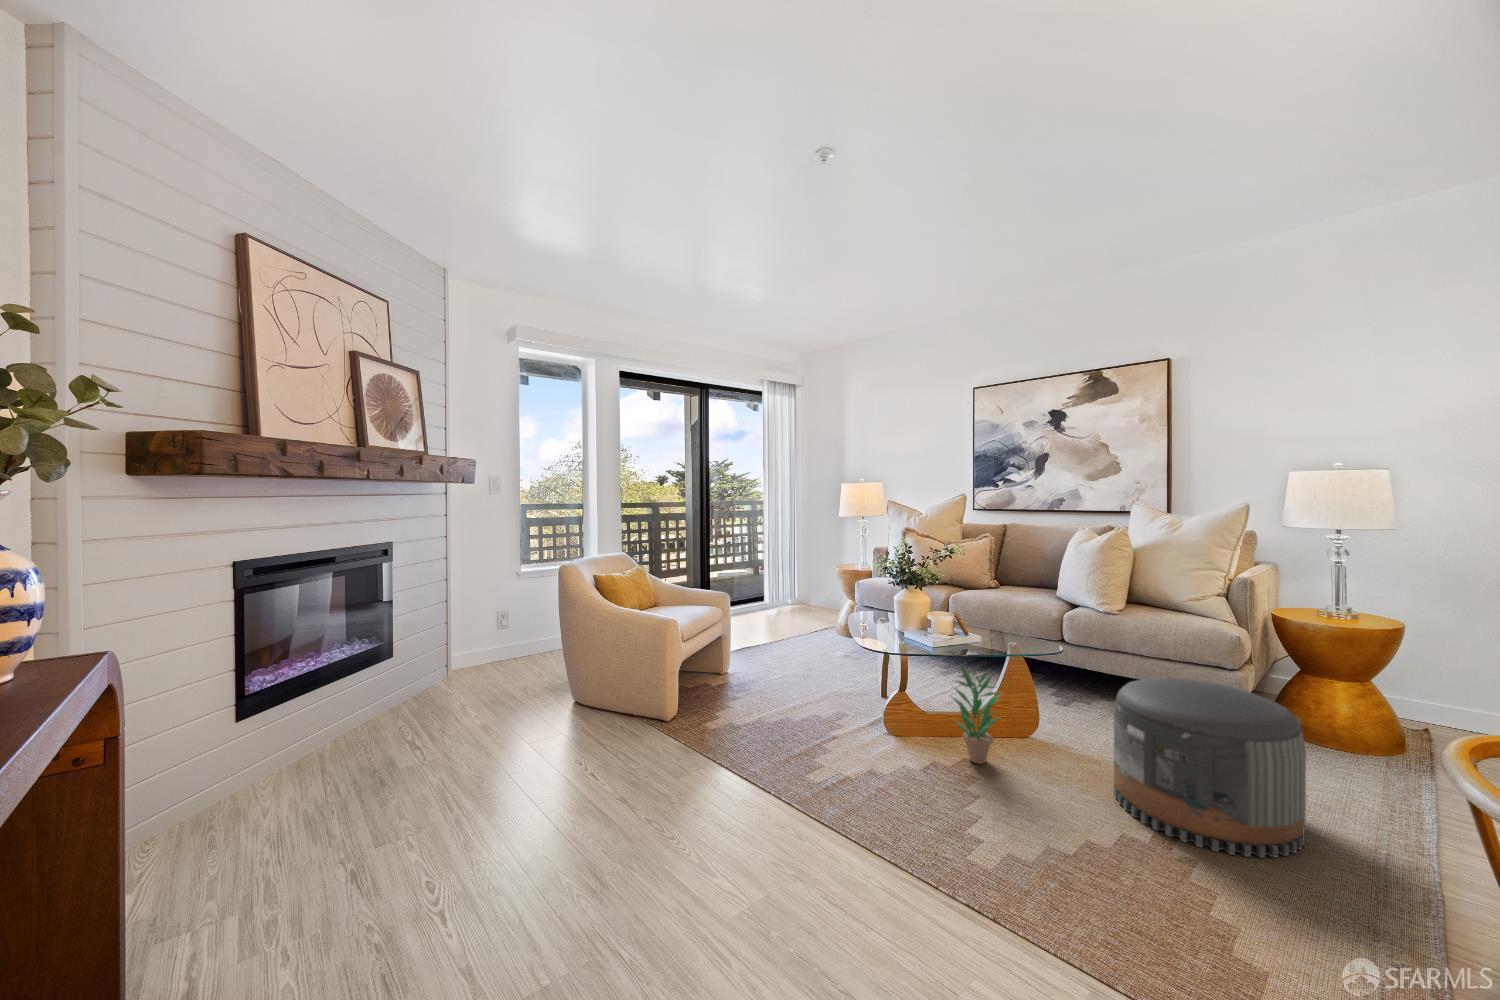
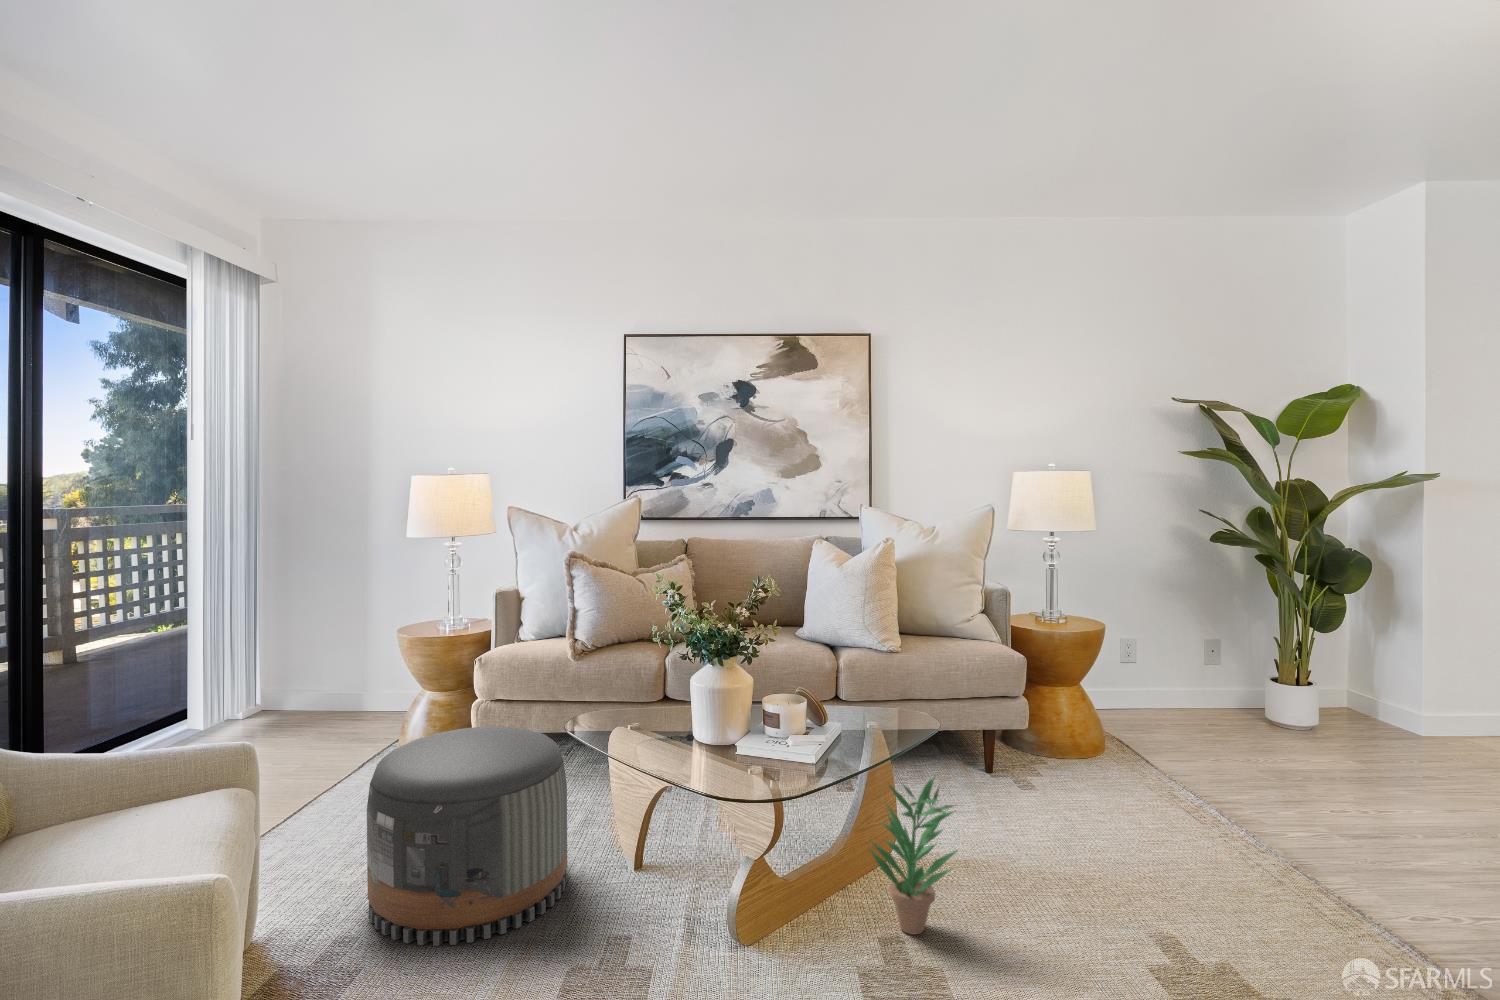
pouf: present [1114,678,1306,858] -> present [367,727,567,946]

